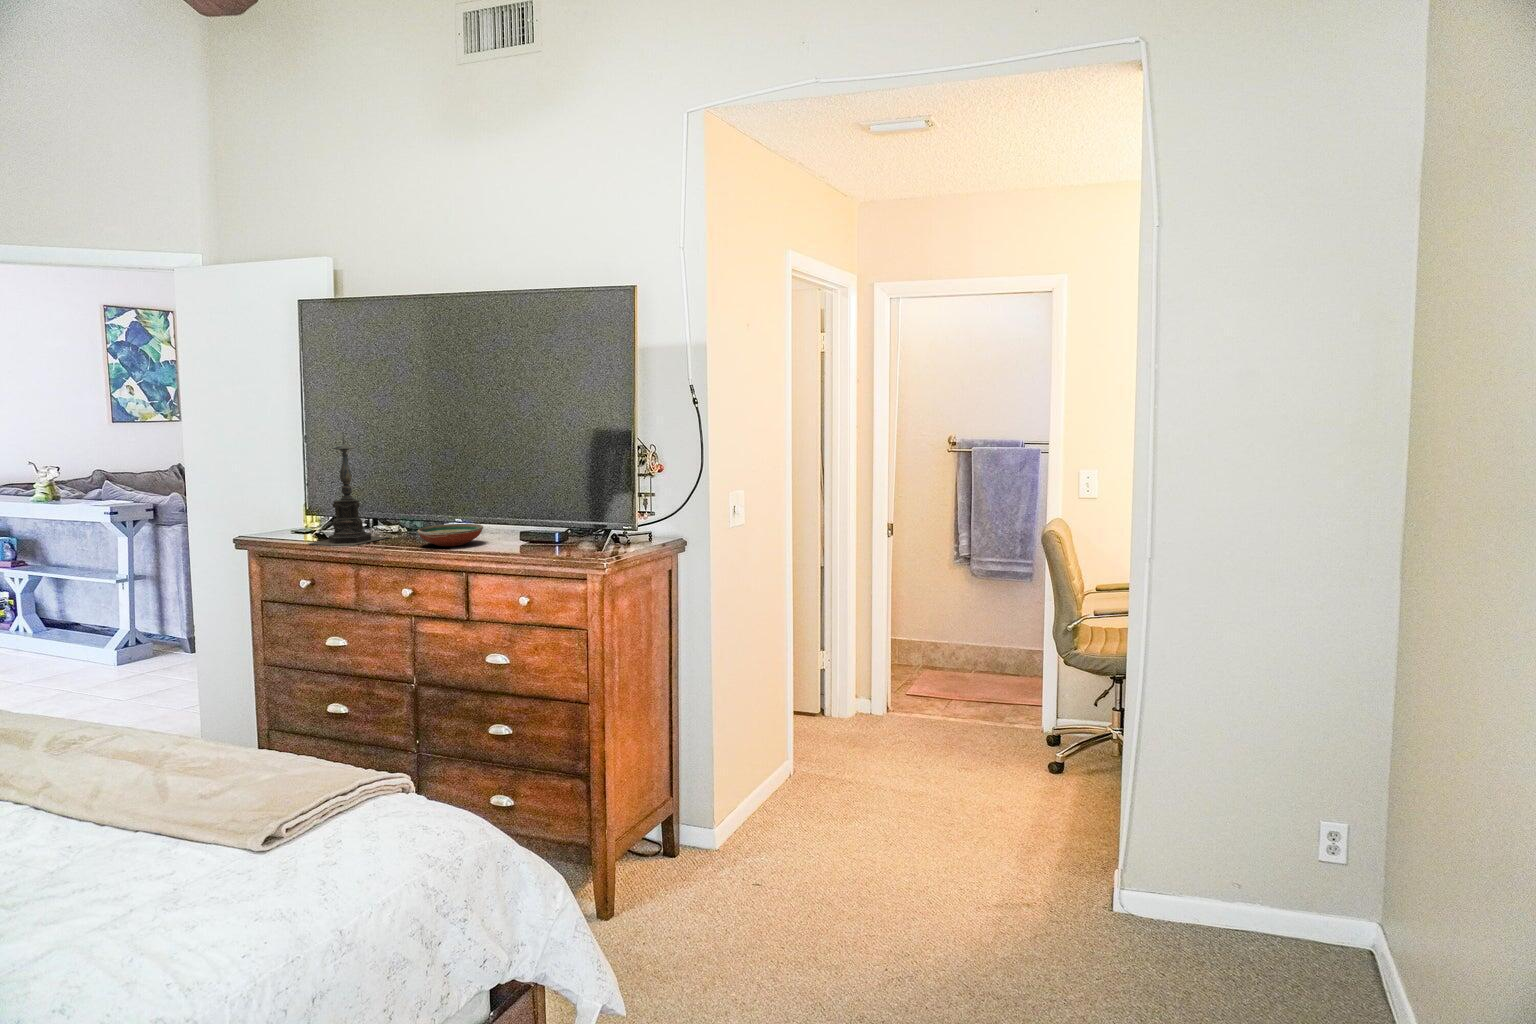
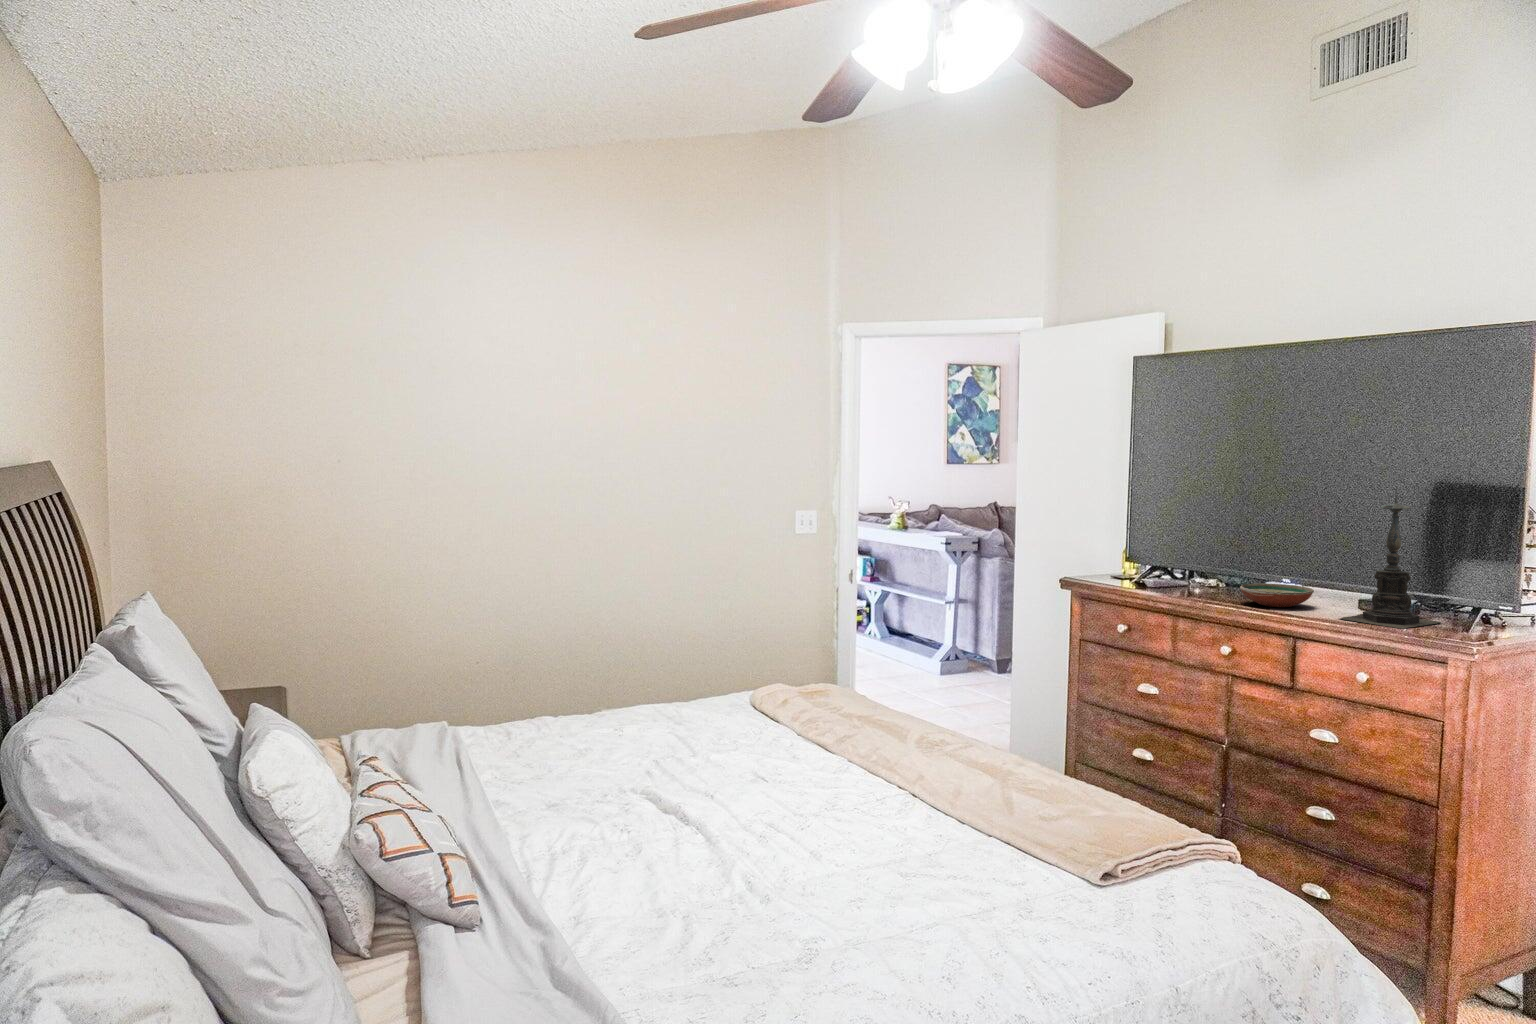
candle holder: present [308,433,389,546] -> present [1340,487,1442,629]

